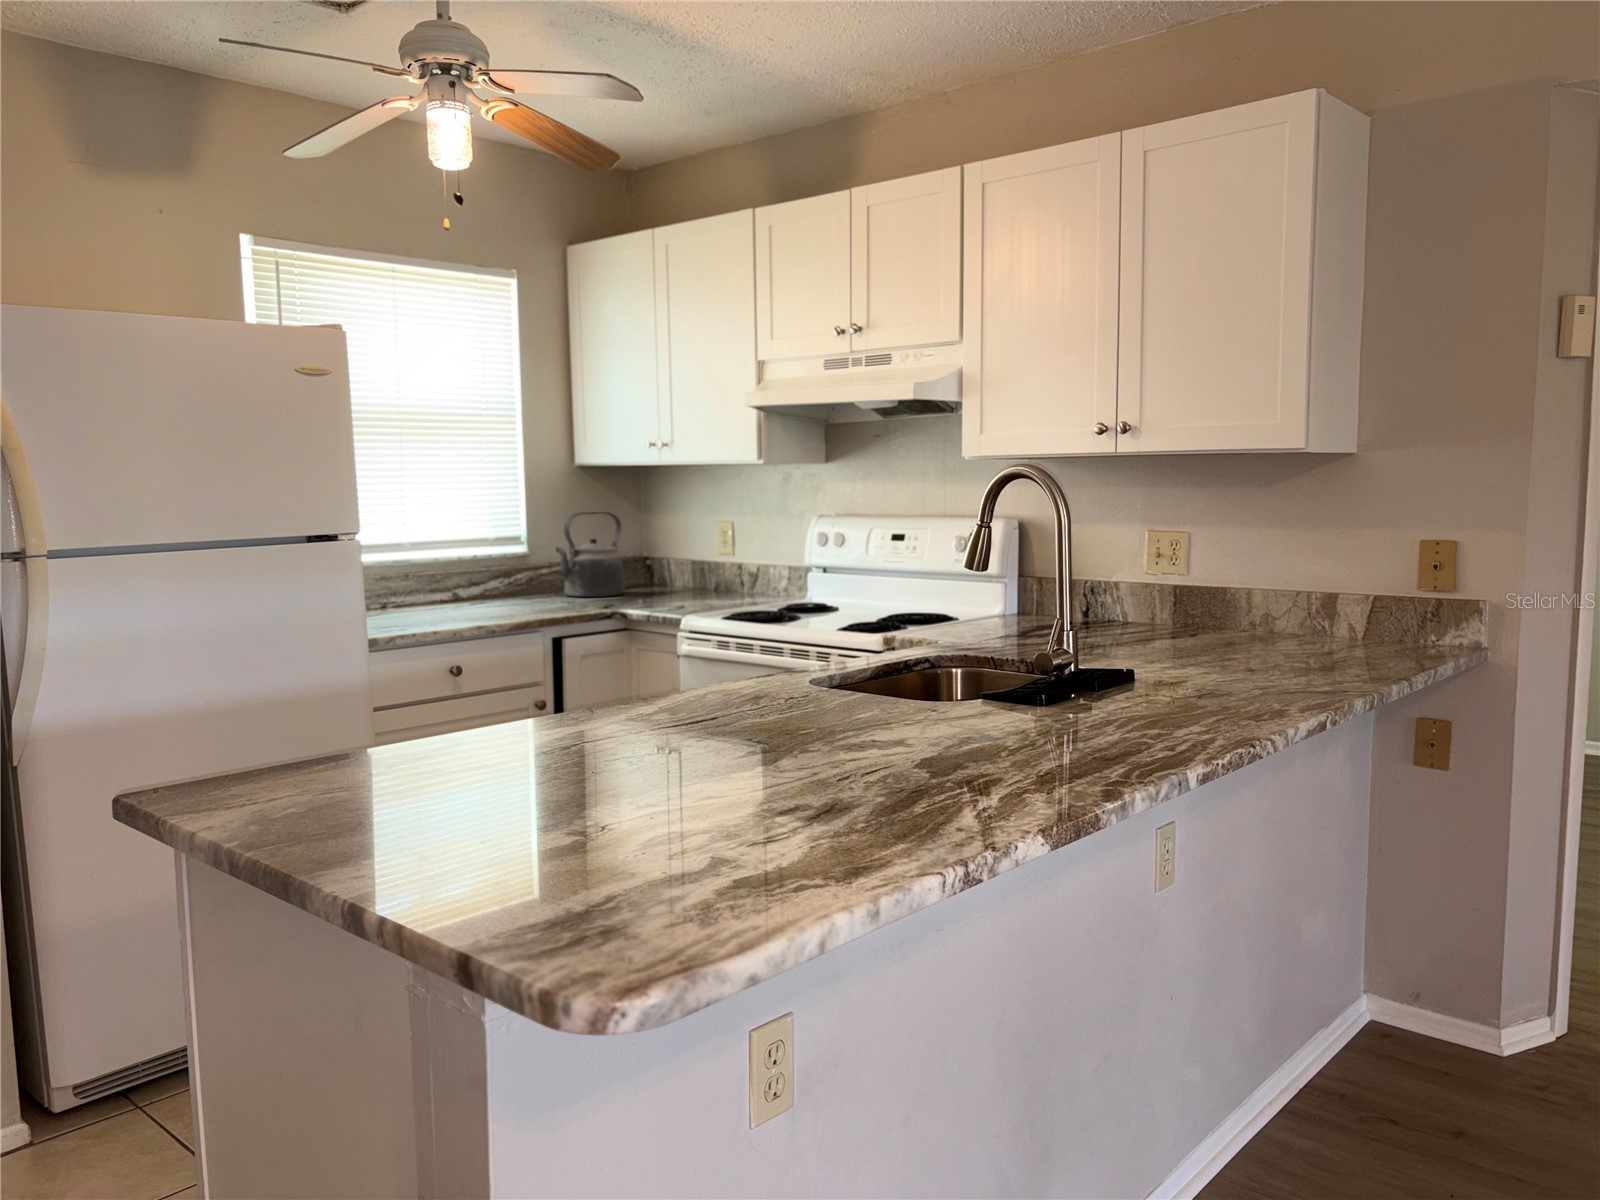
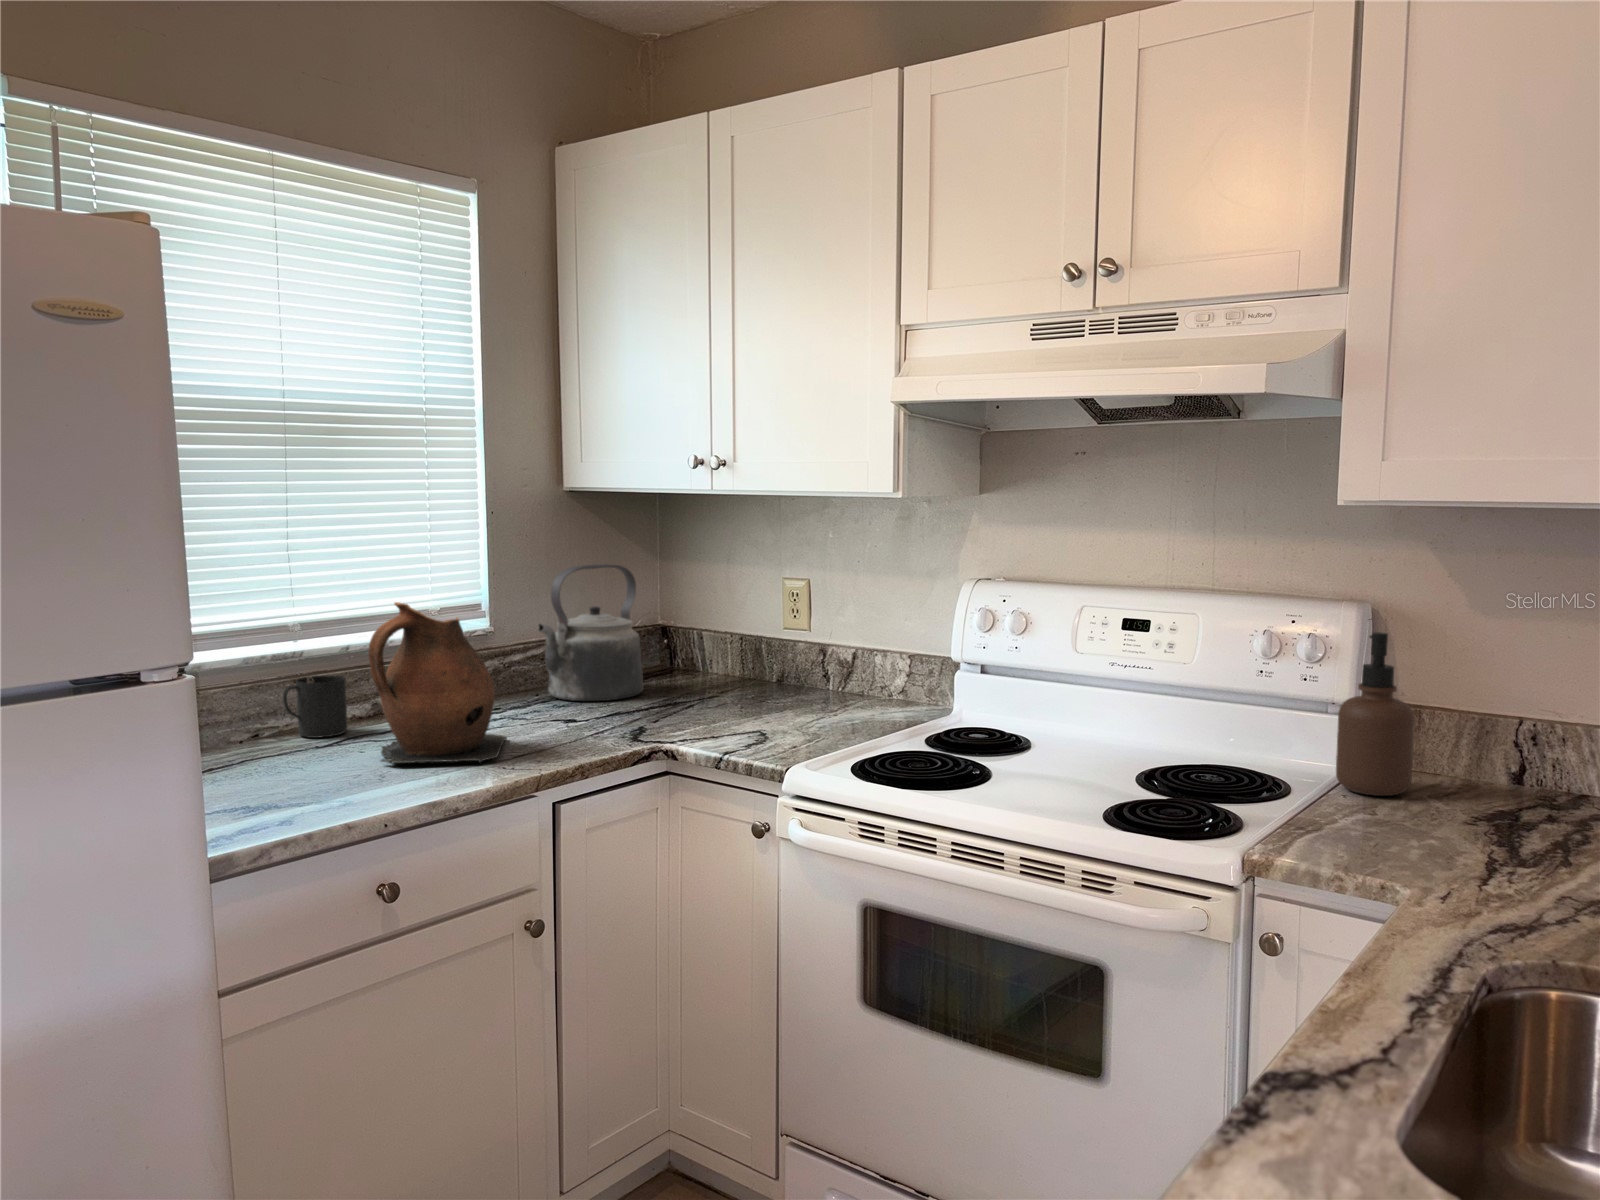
ceramic pitcher: none [449,524,530,616] -> present [369,602,507,763]
soap dispenser: none [983,532,1022,623] -> present [1336,632,1415,796]
mug: none [400,574,438,609] -> present [283,676,347,738]

